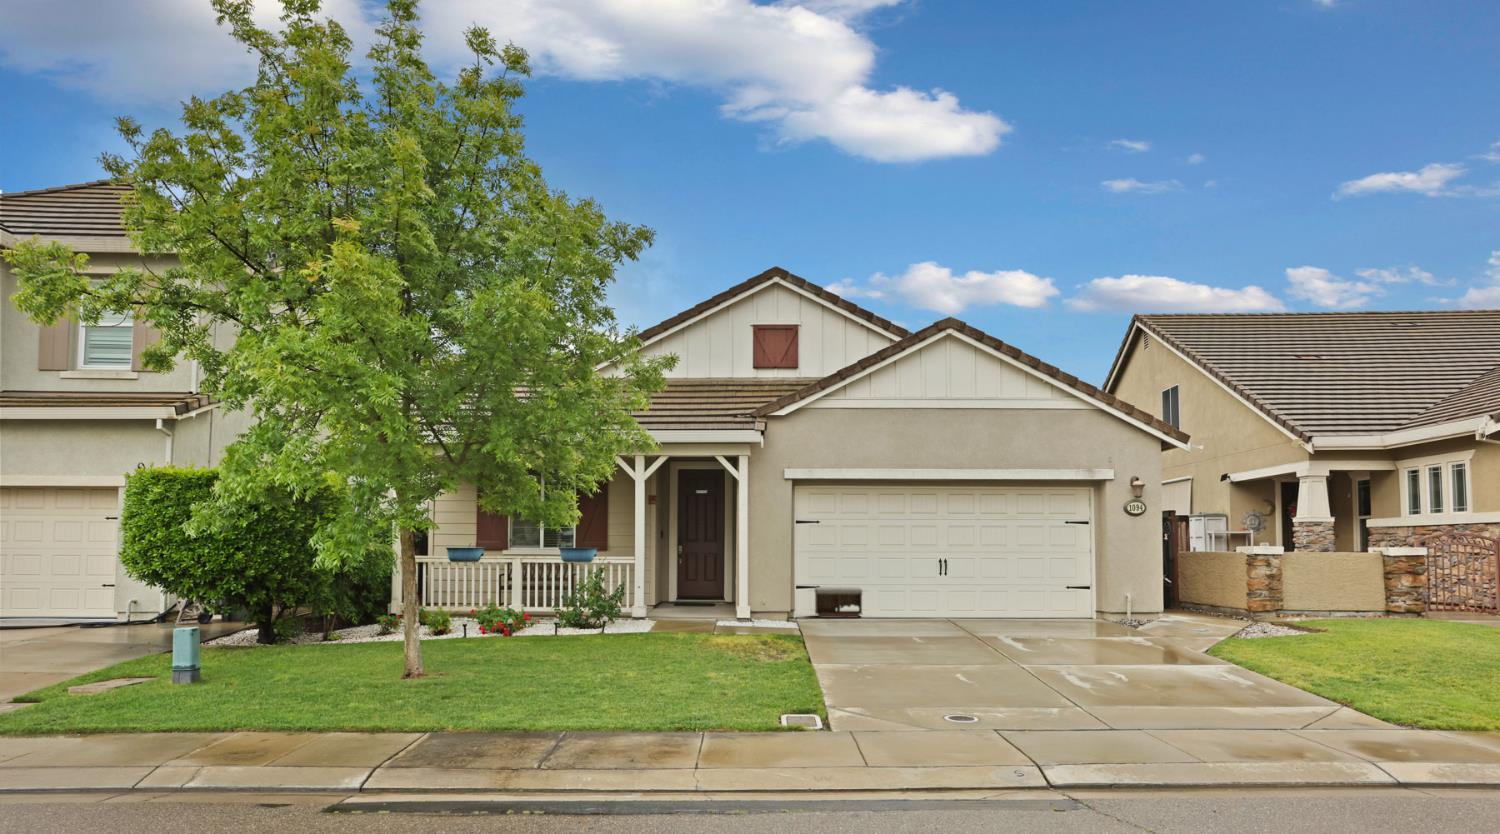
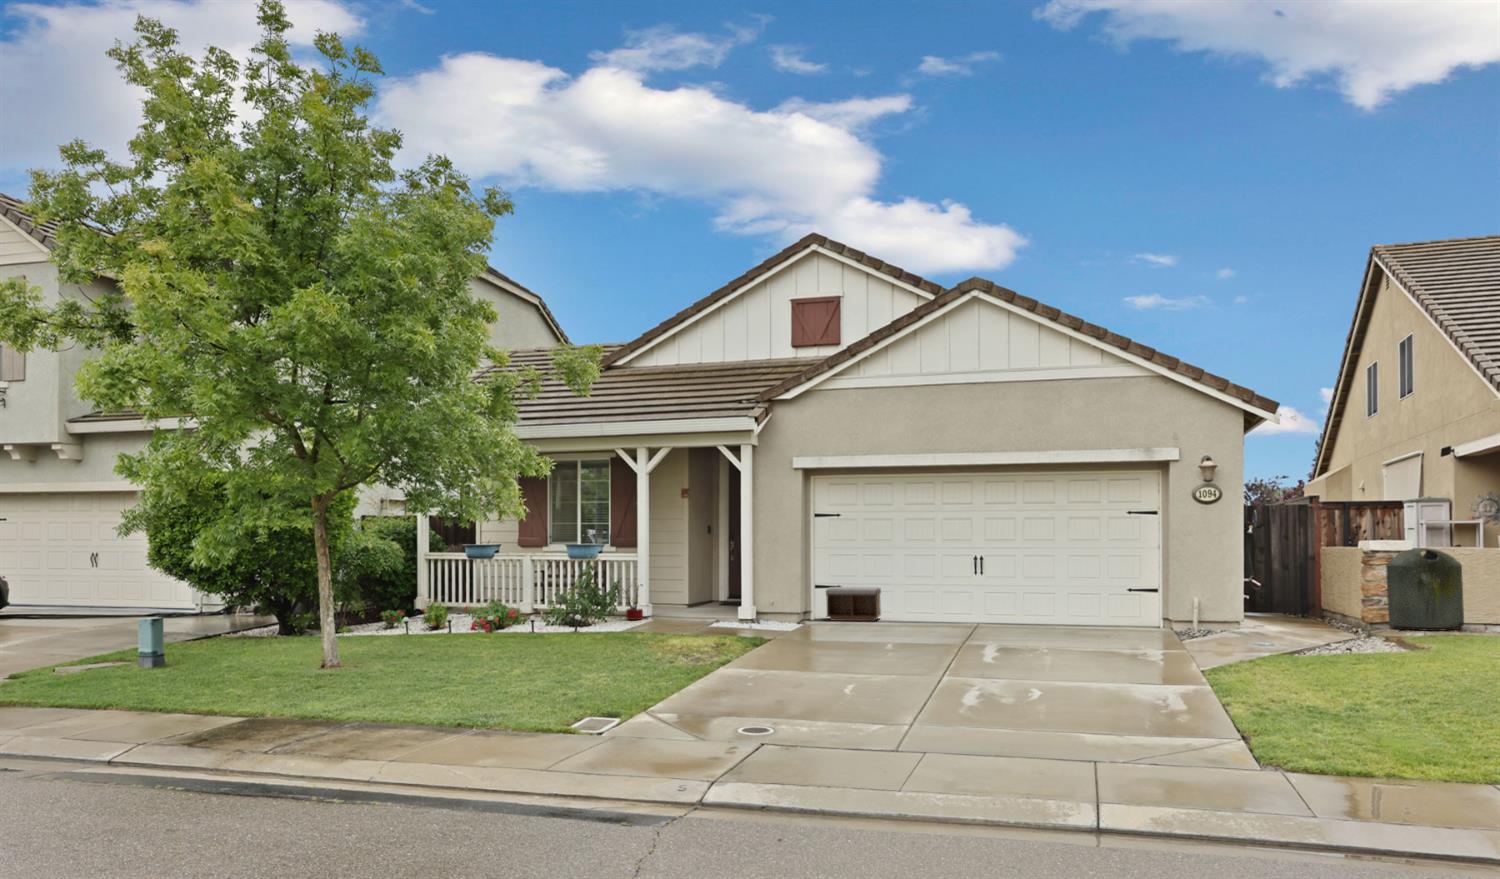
trash can: none [1269,553,1323,618] -> present [1386,548,1464,631]
decorative plant: none [617,579,647,620] -> present [626,586,643,620]

